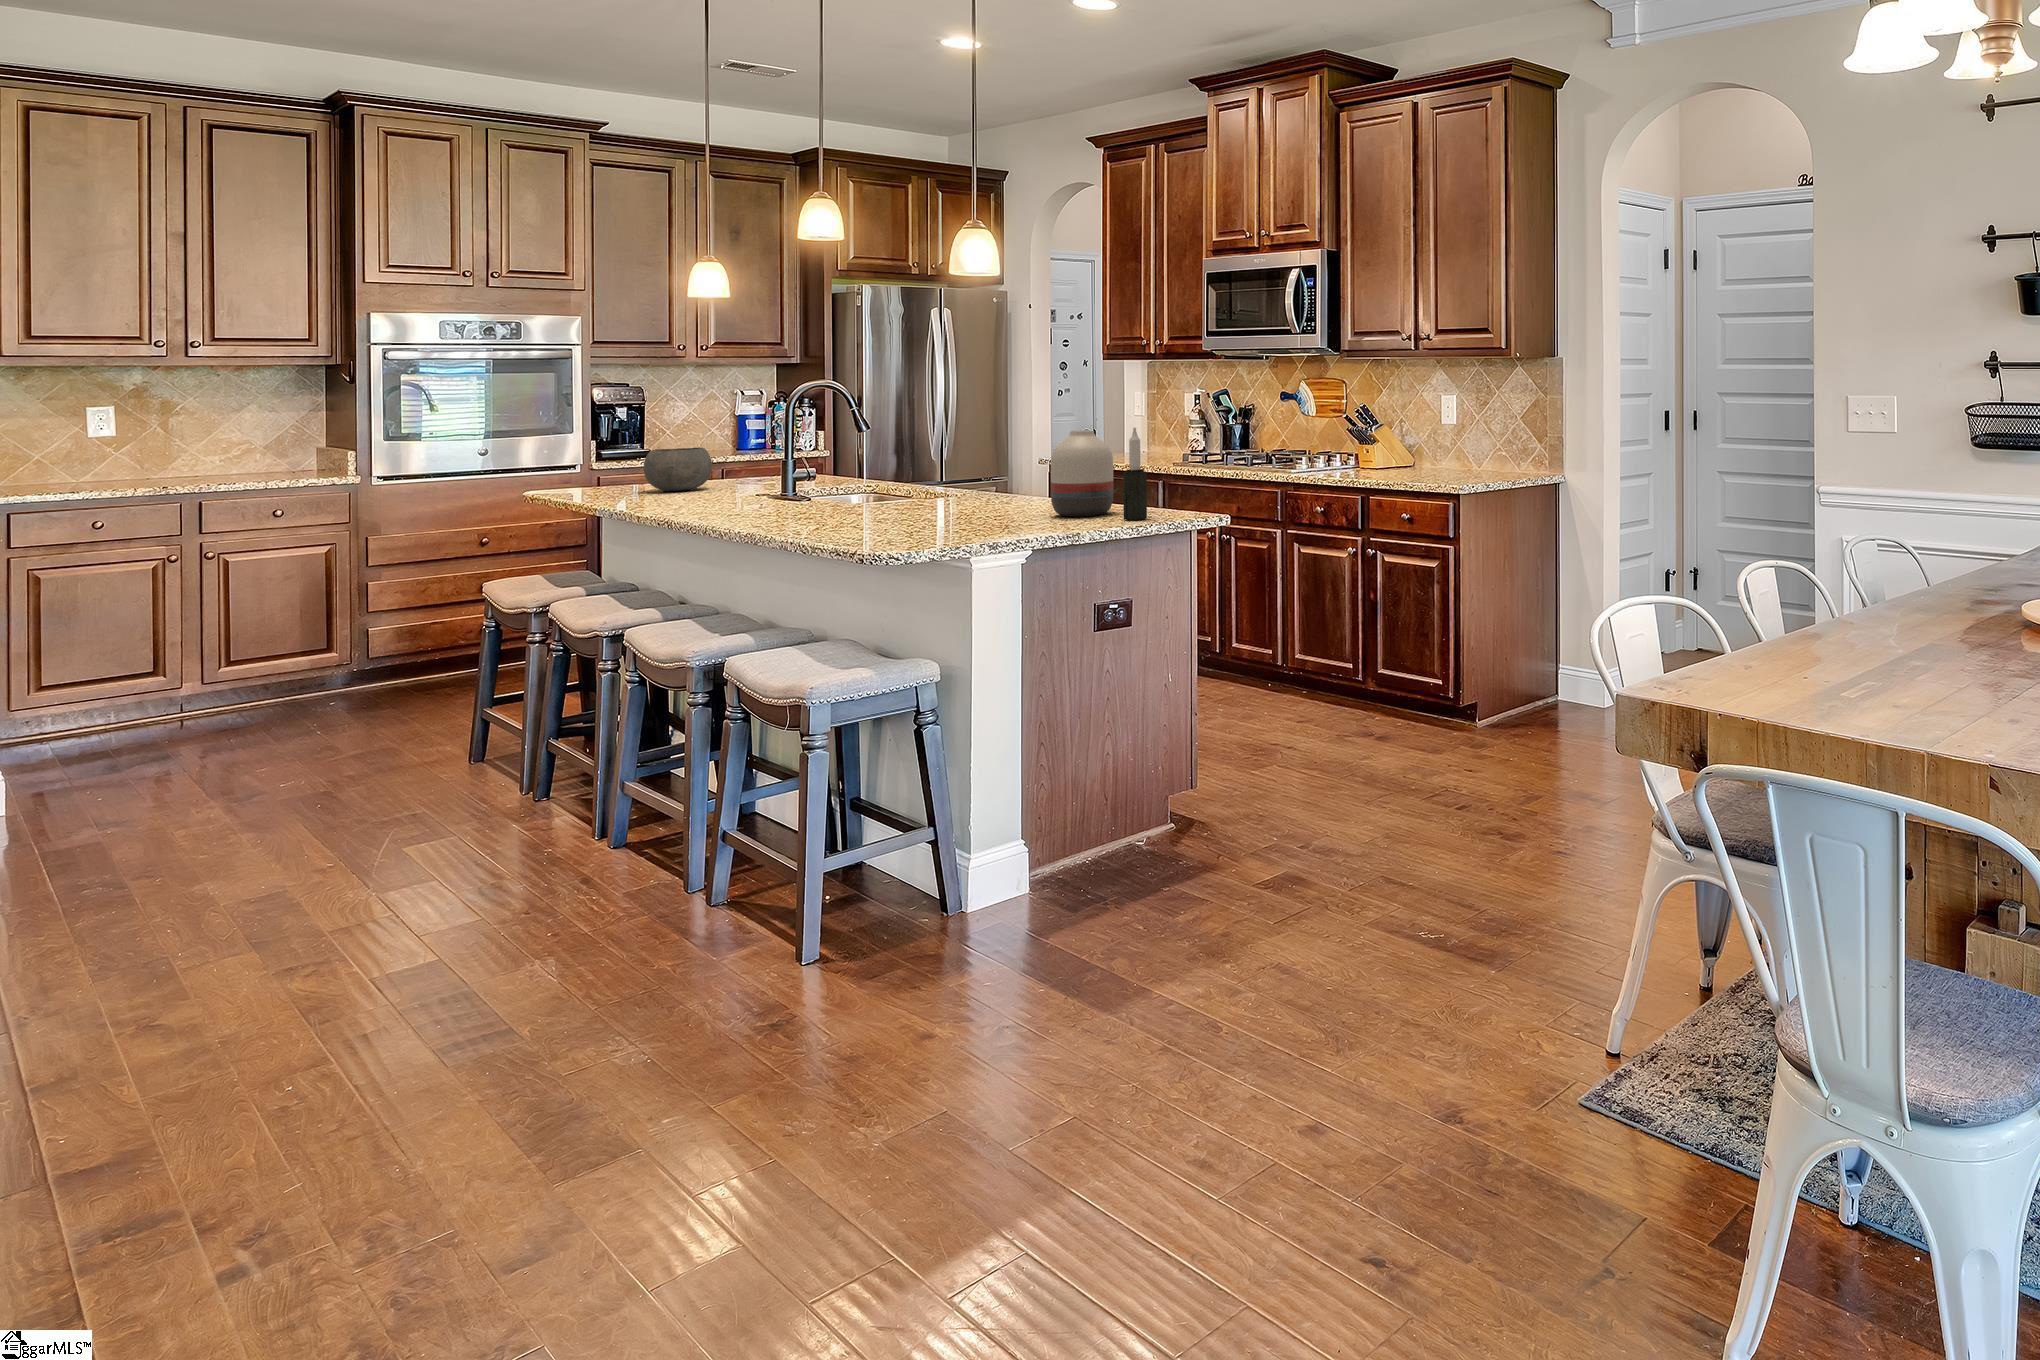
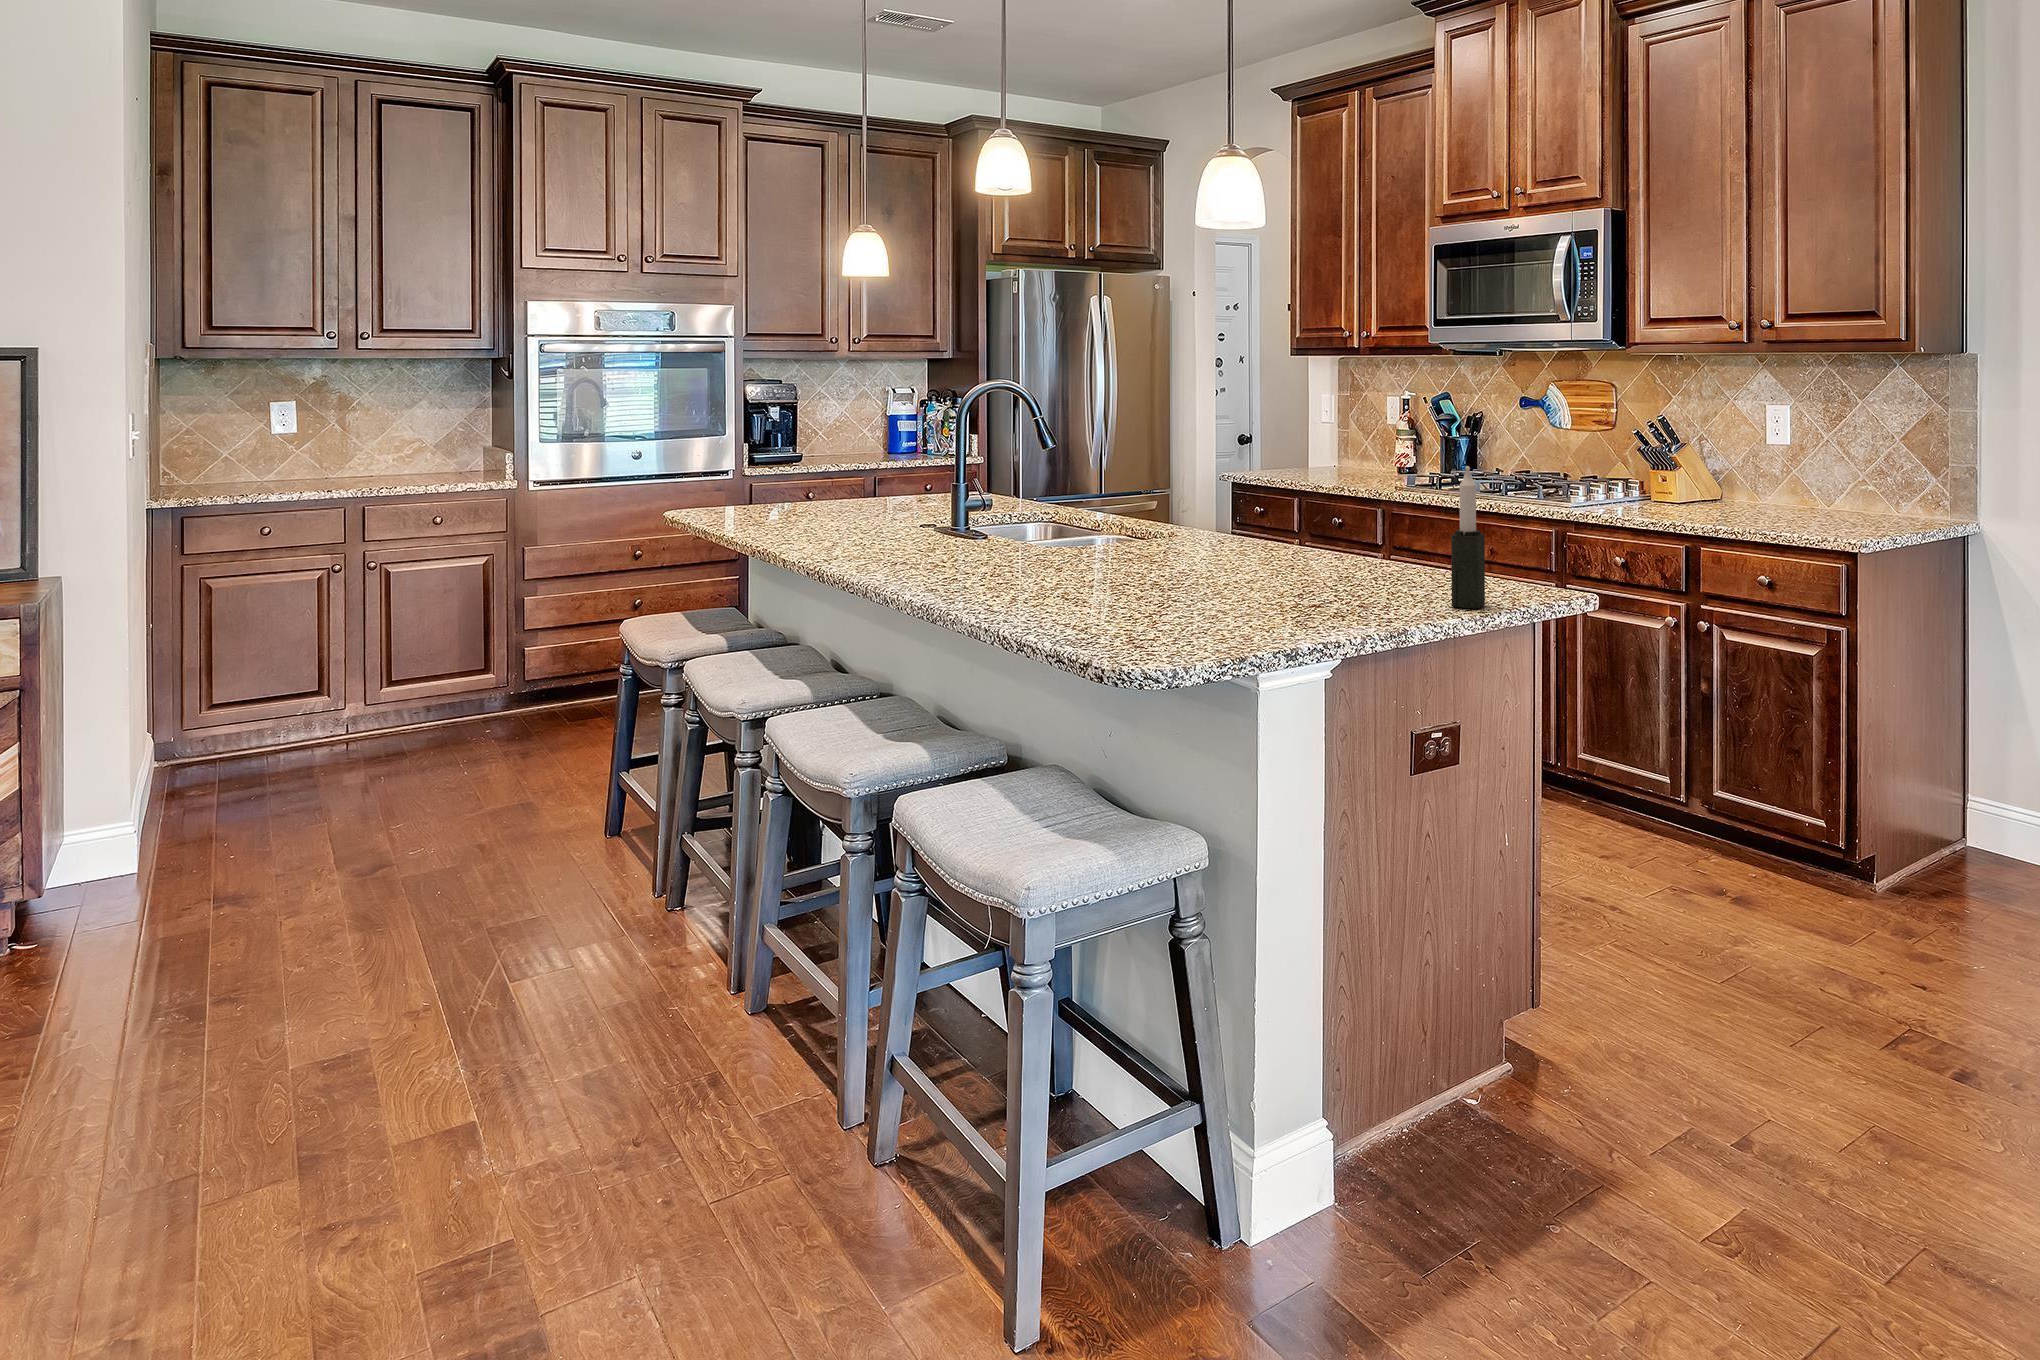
vase: present [1051,430,1113,516] -> none [1333,466,1421,594]
bowl: present [643,448,712,491] -> none [798,463,873,515]

